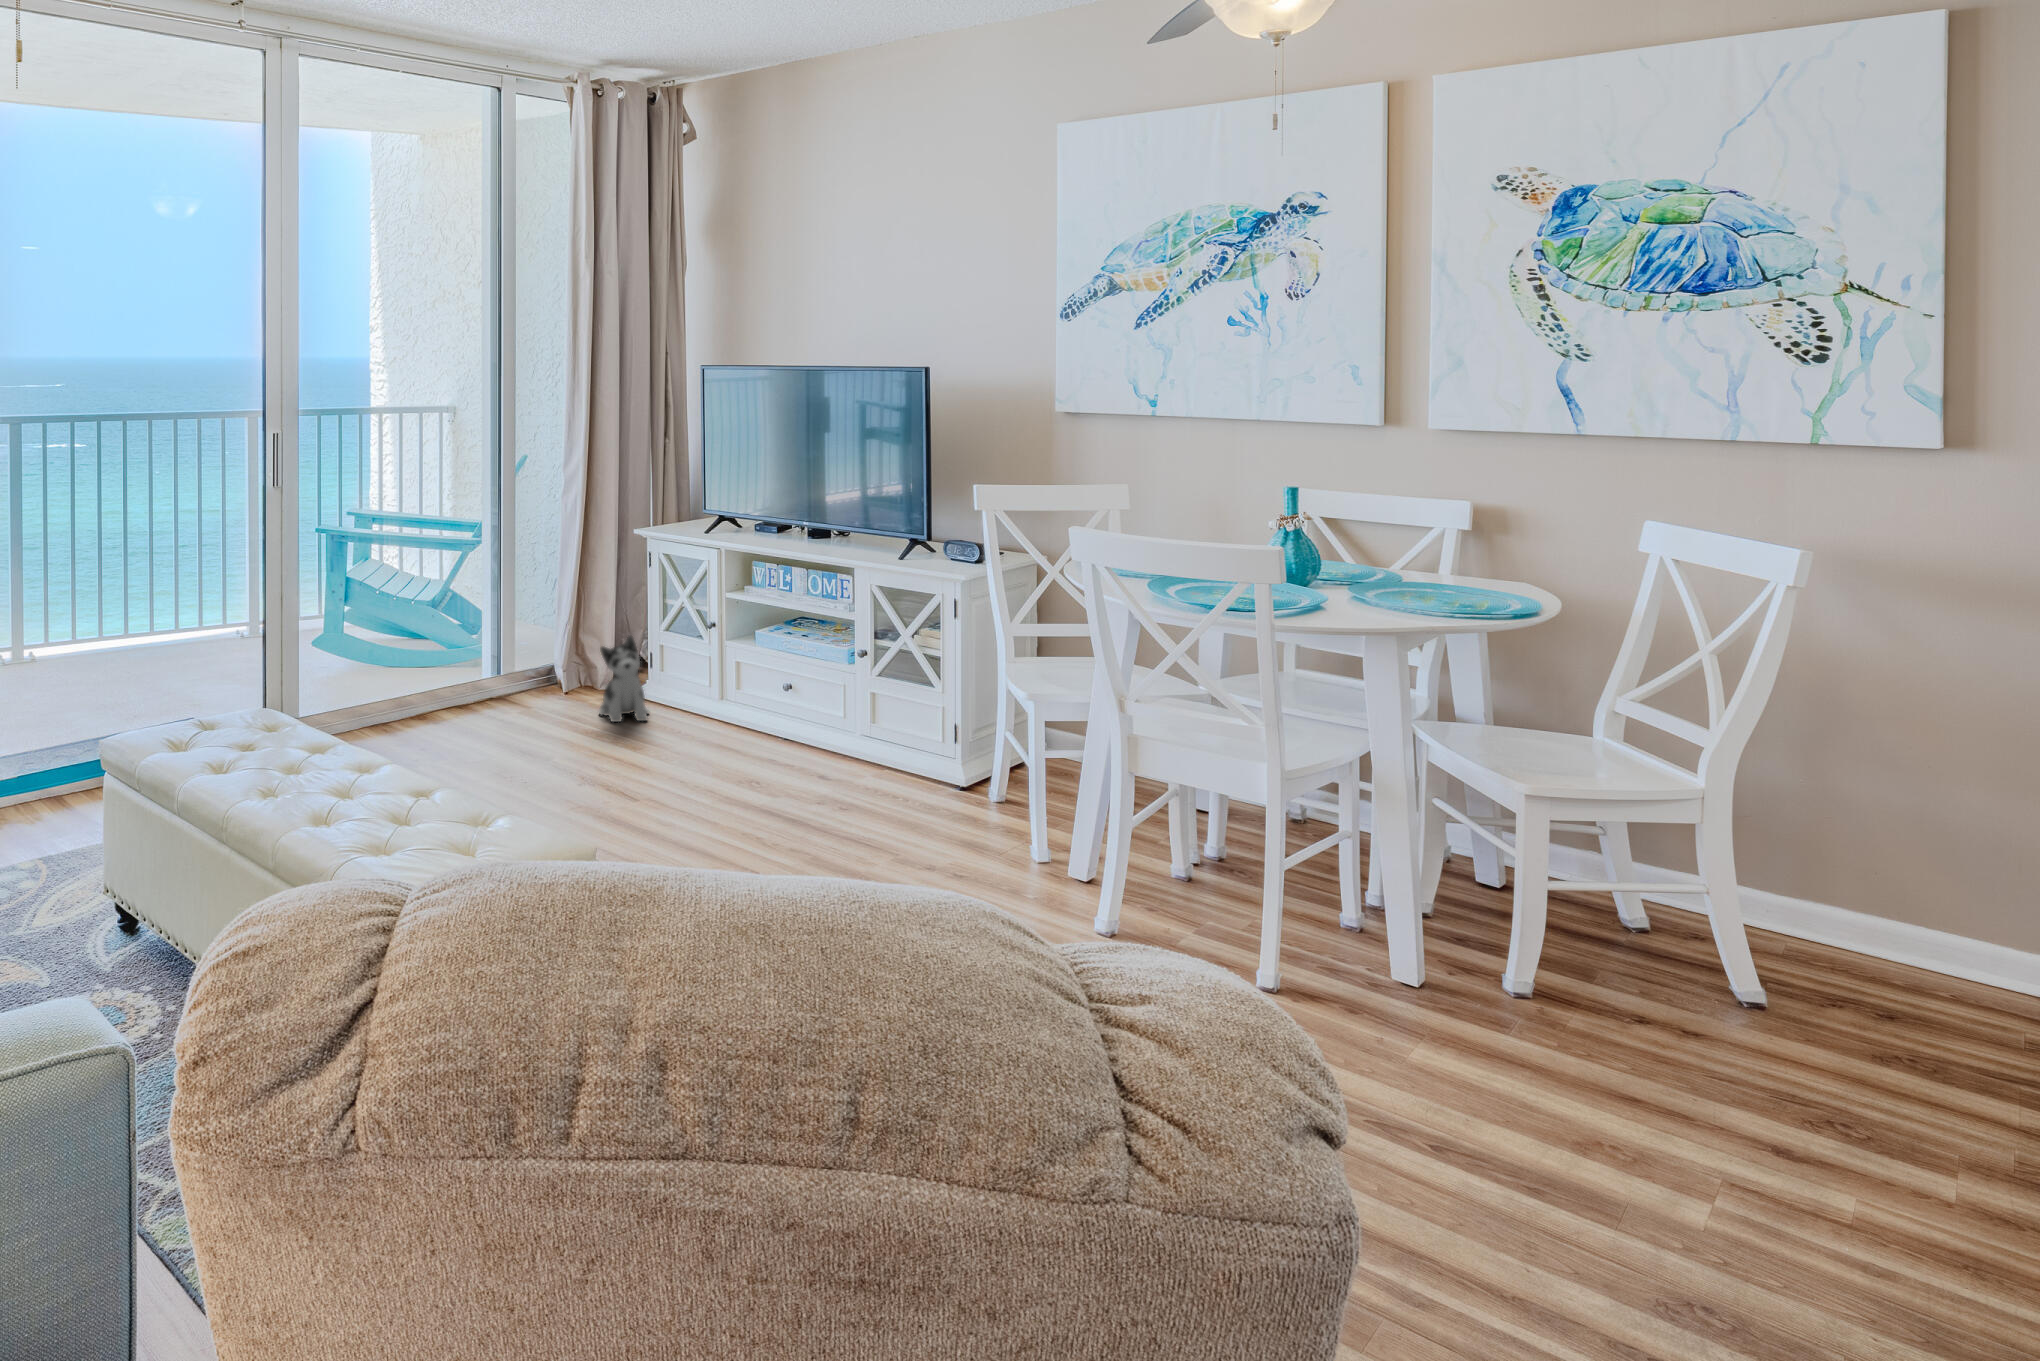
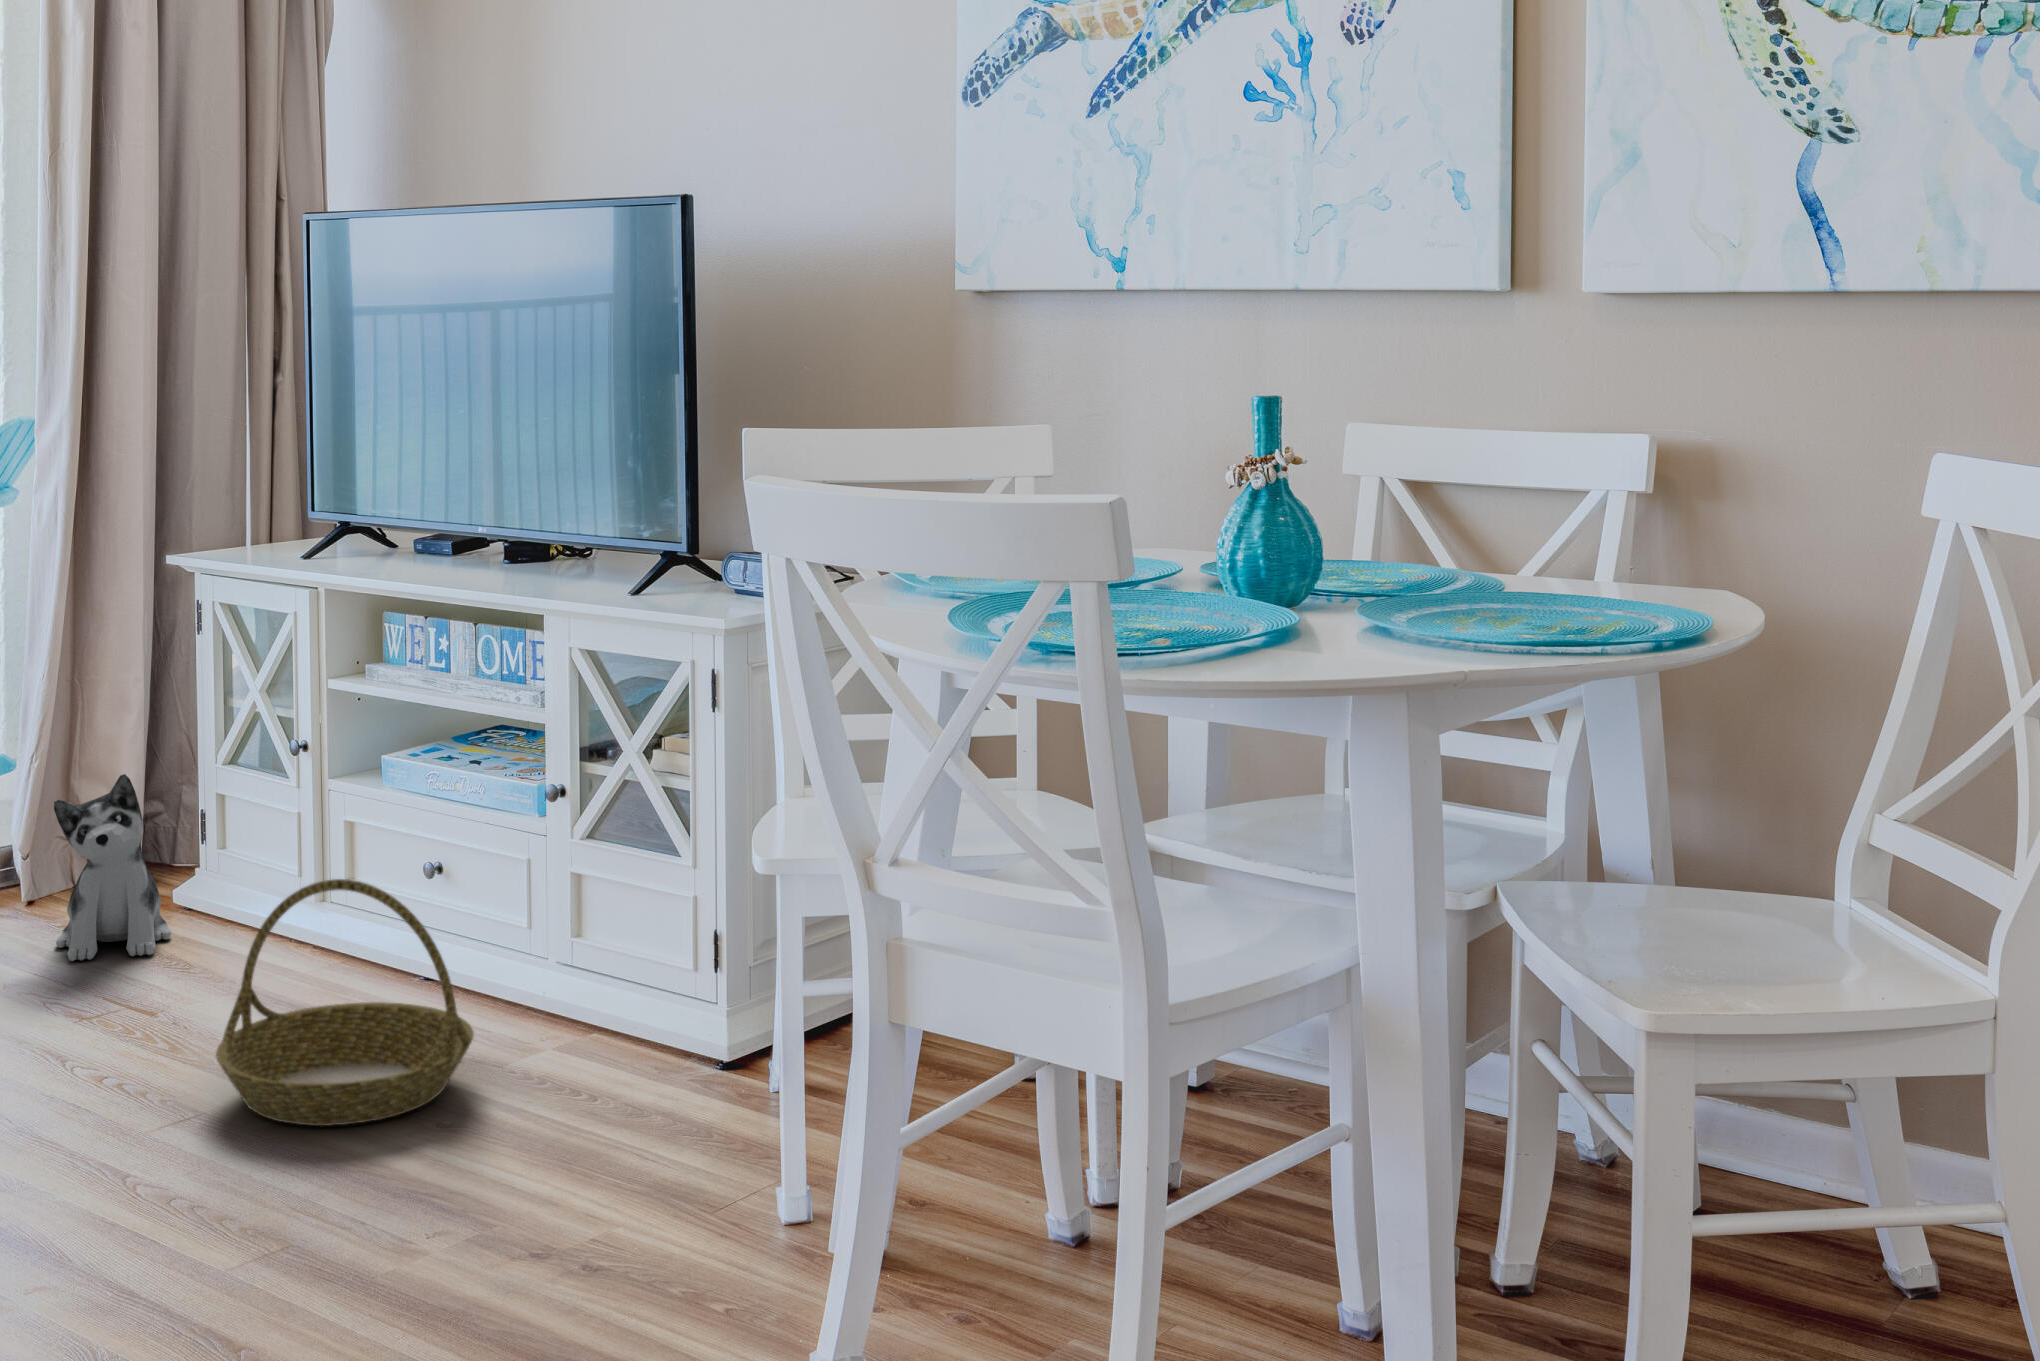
basket: none [733,692,850,805] -> present [216,879,474,1126]

